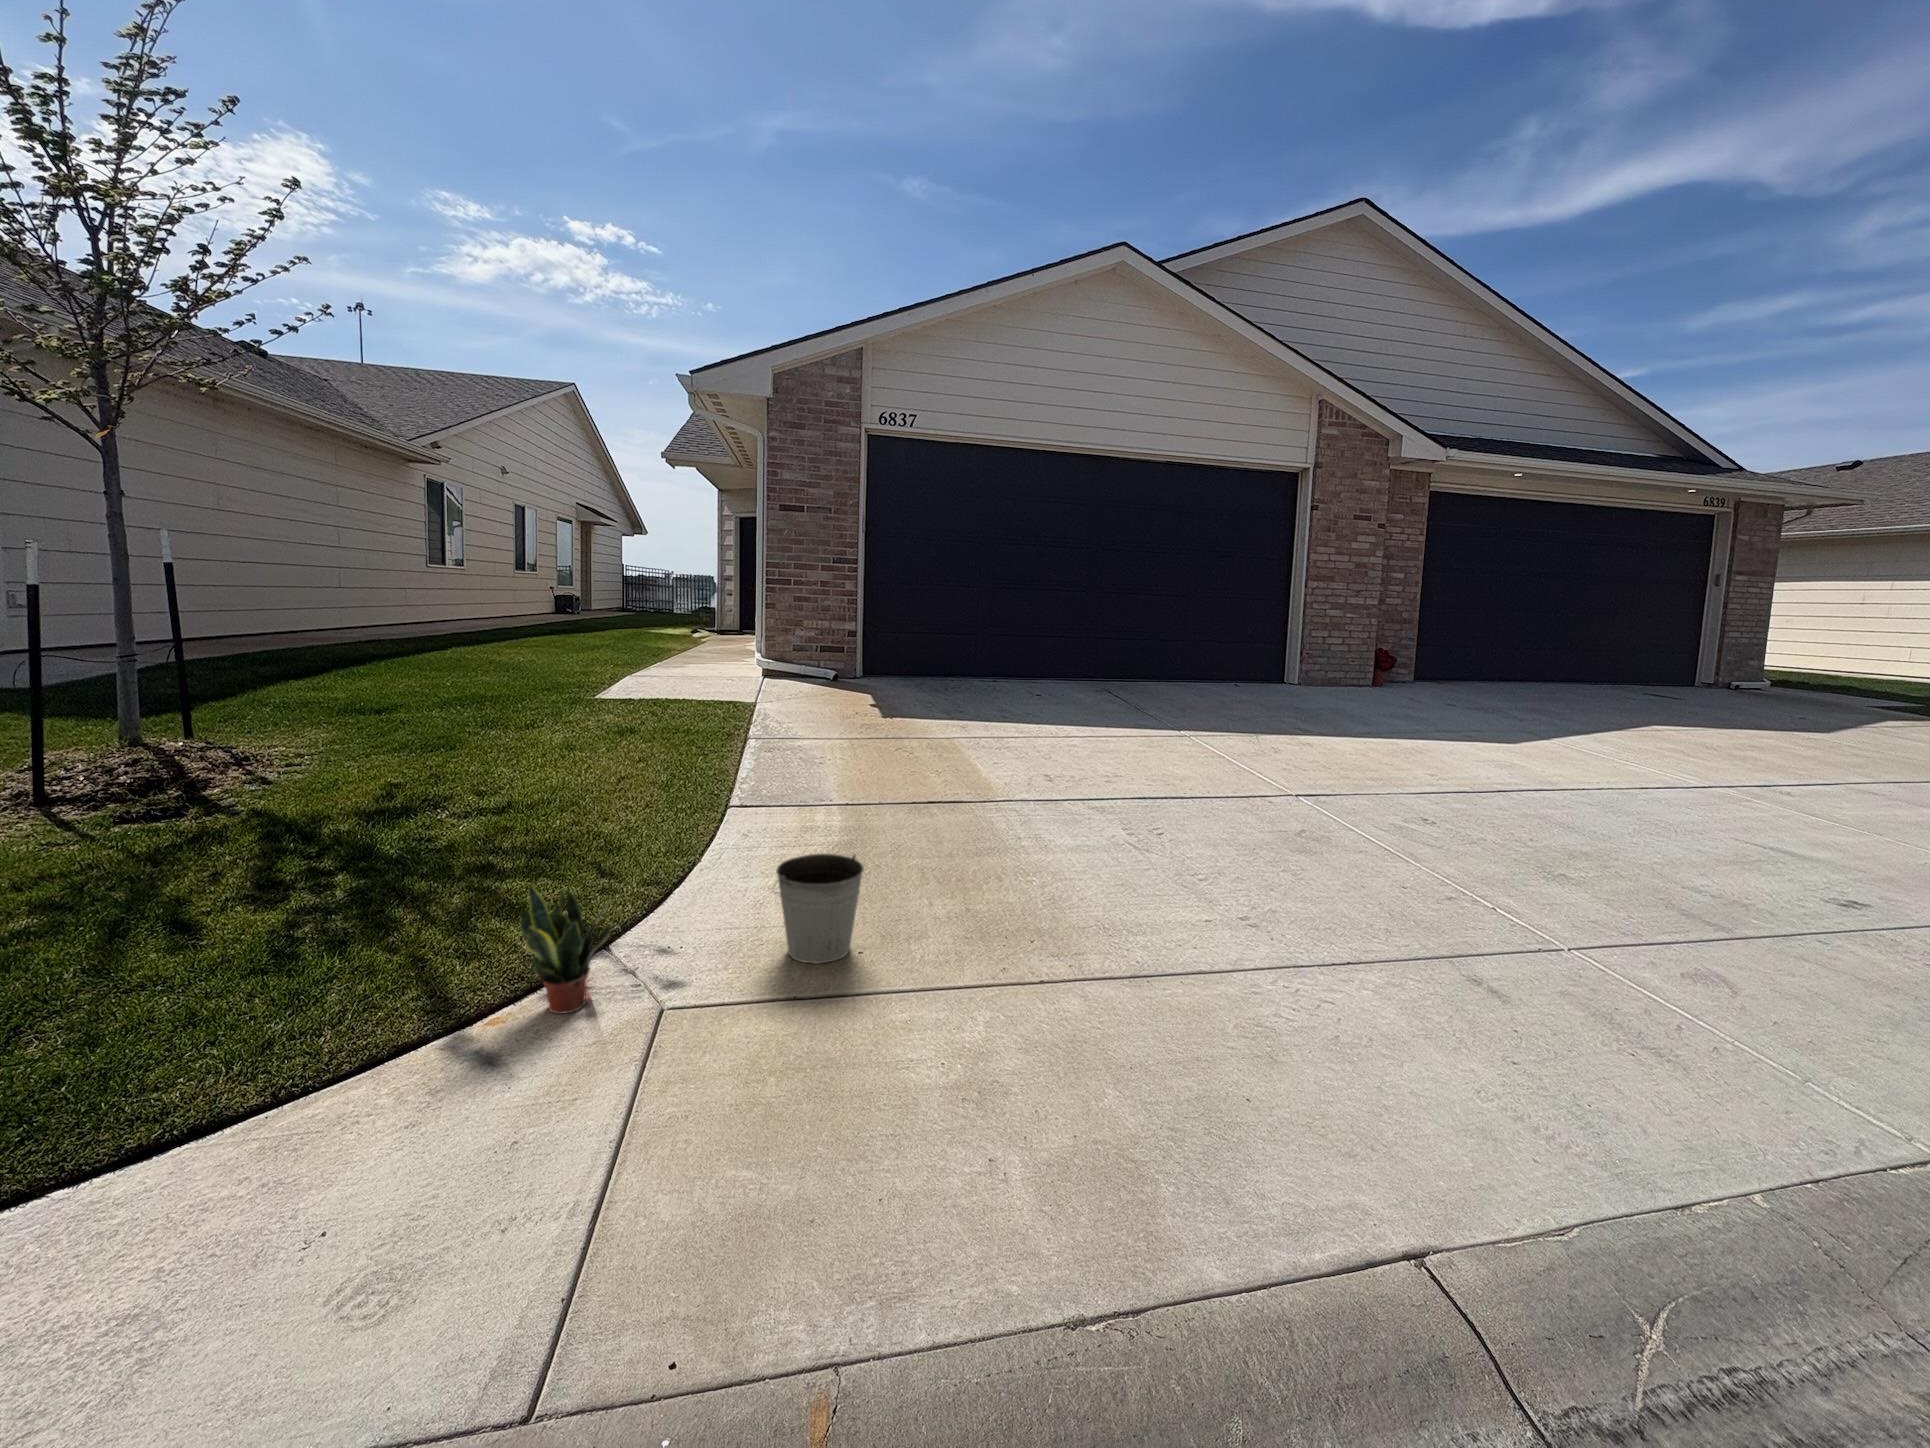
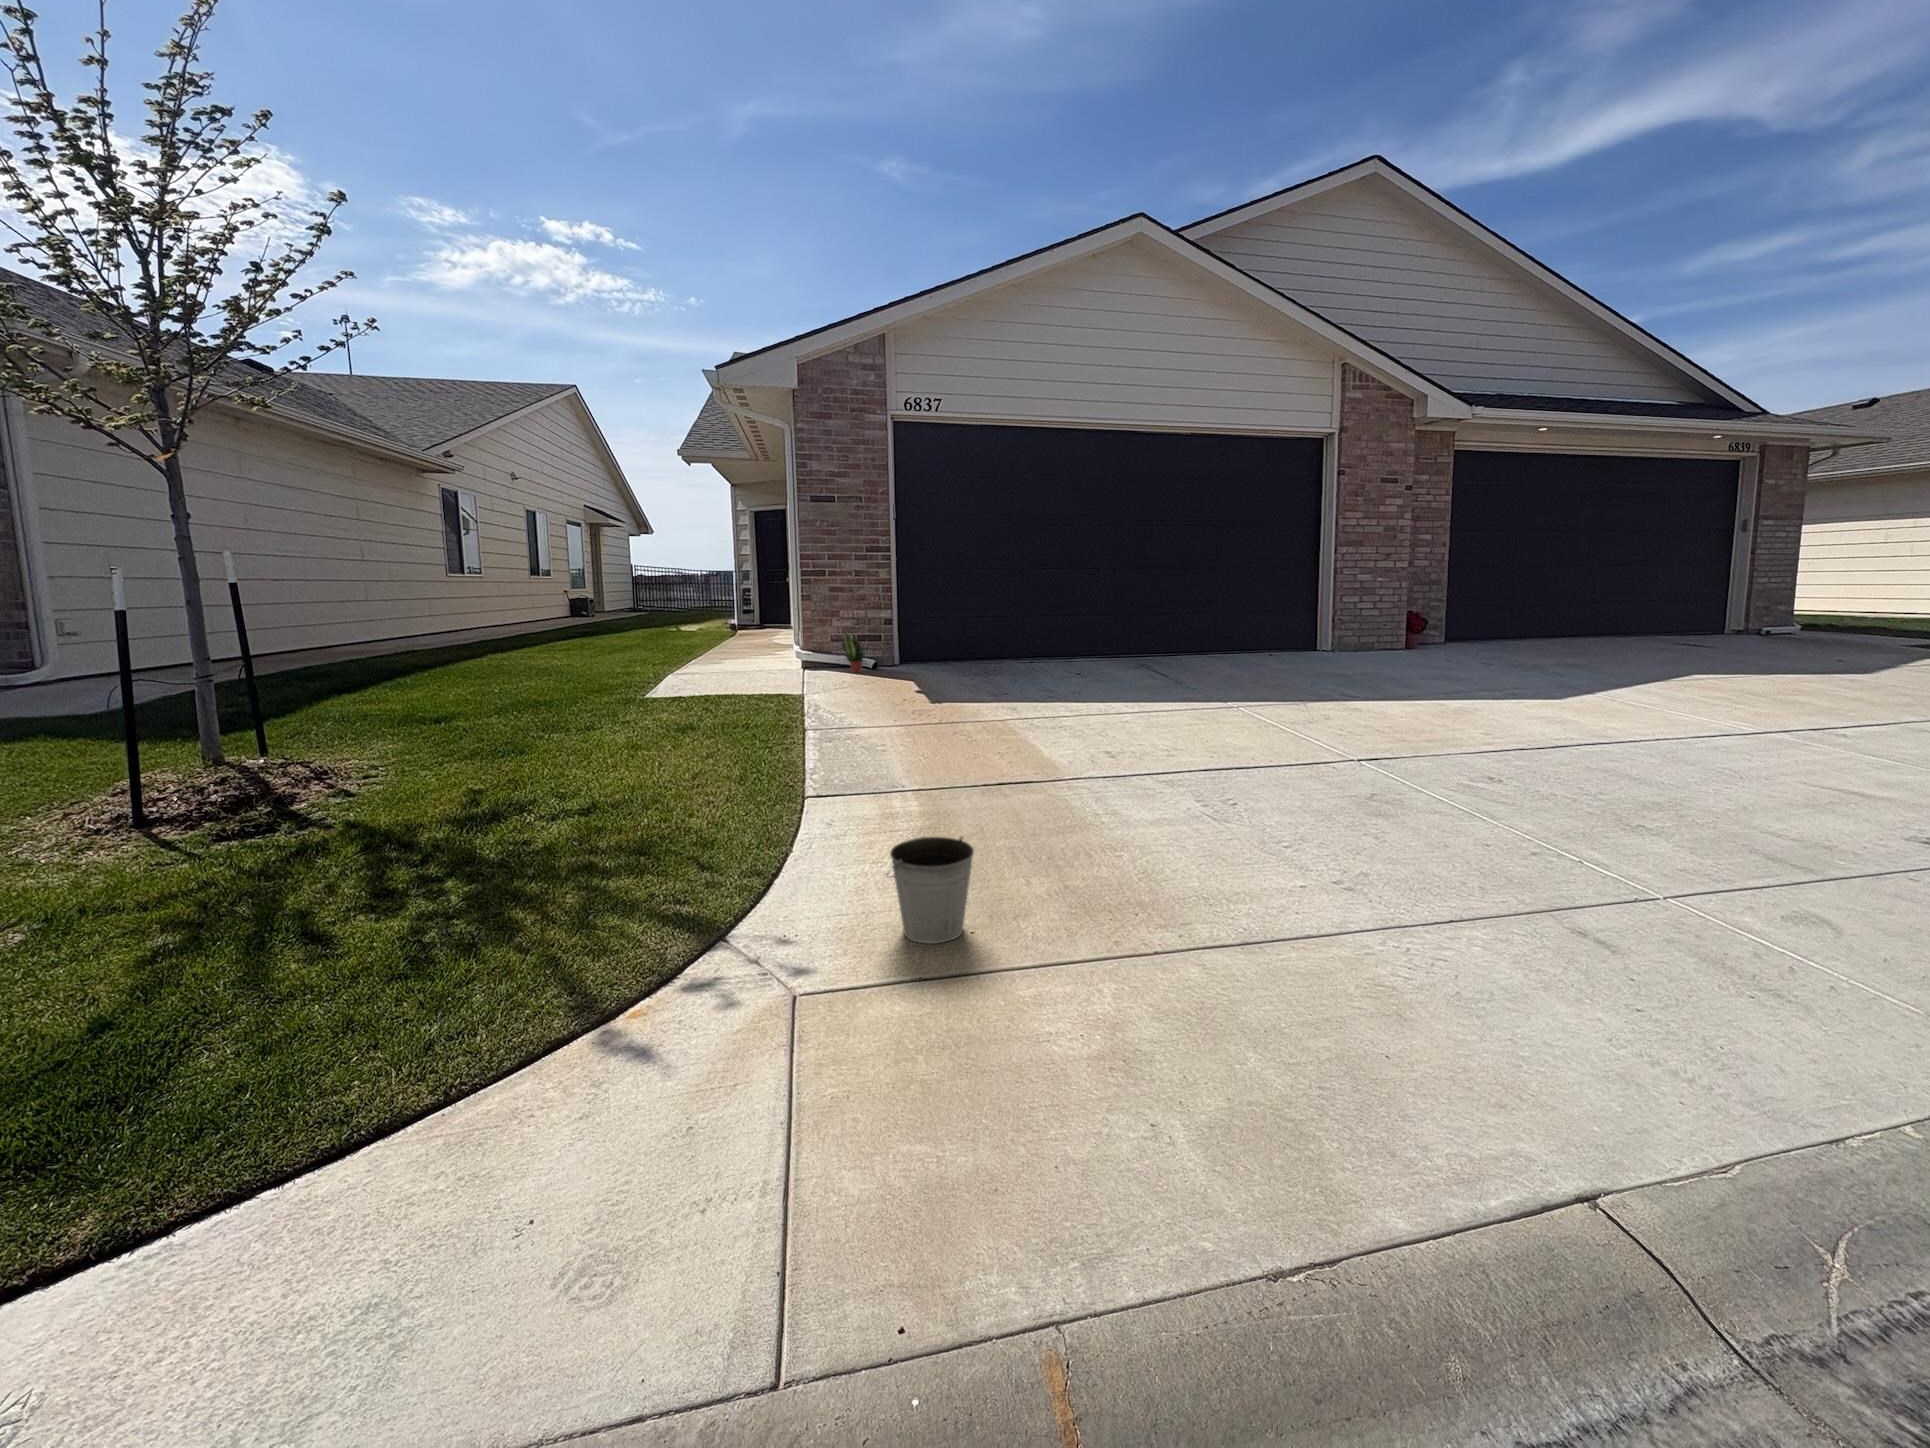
potted plant: present [521,886,611,1014] -> present [842,632,869,673]

